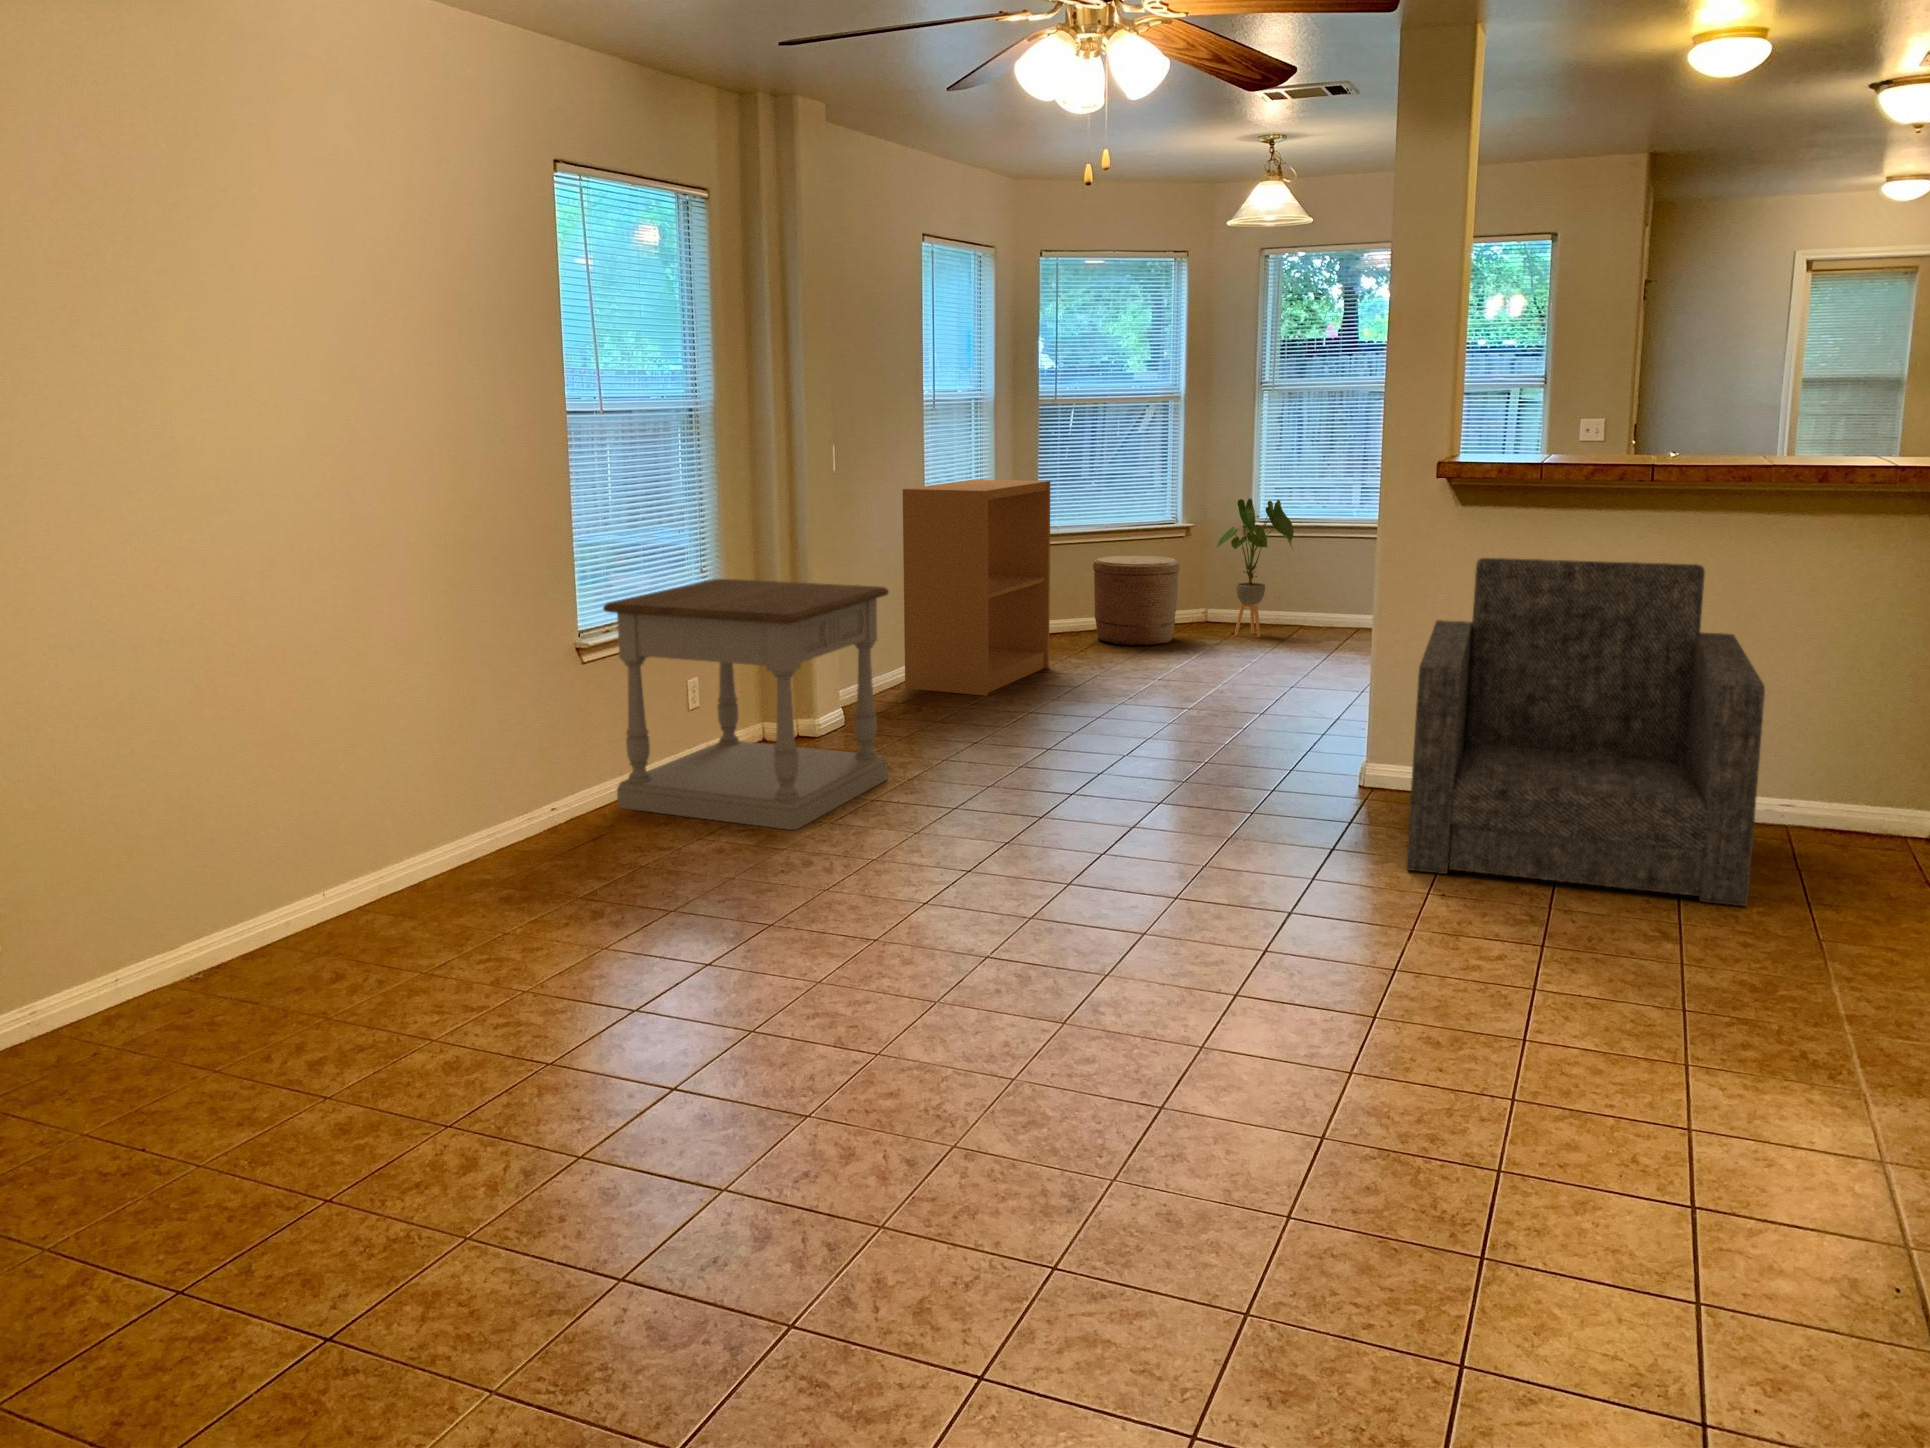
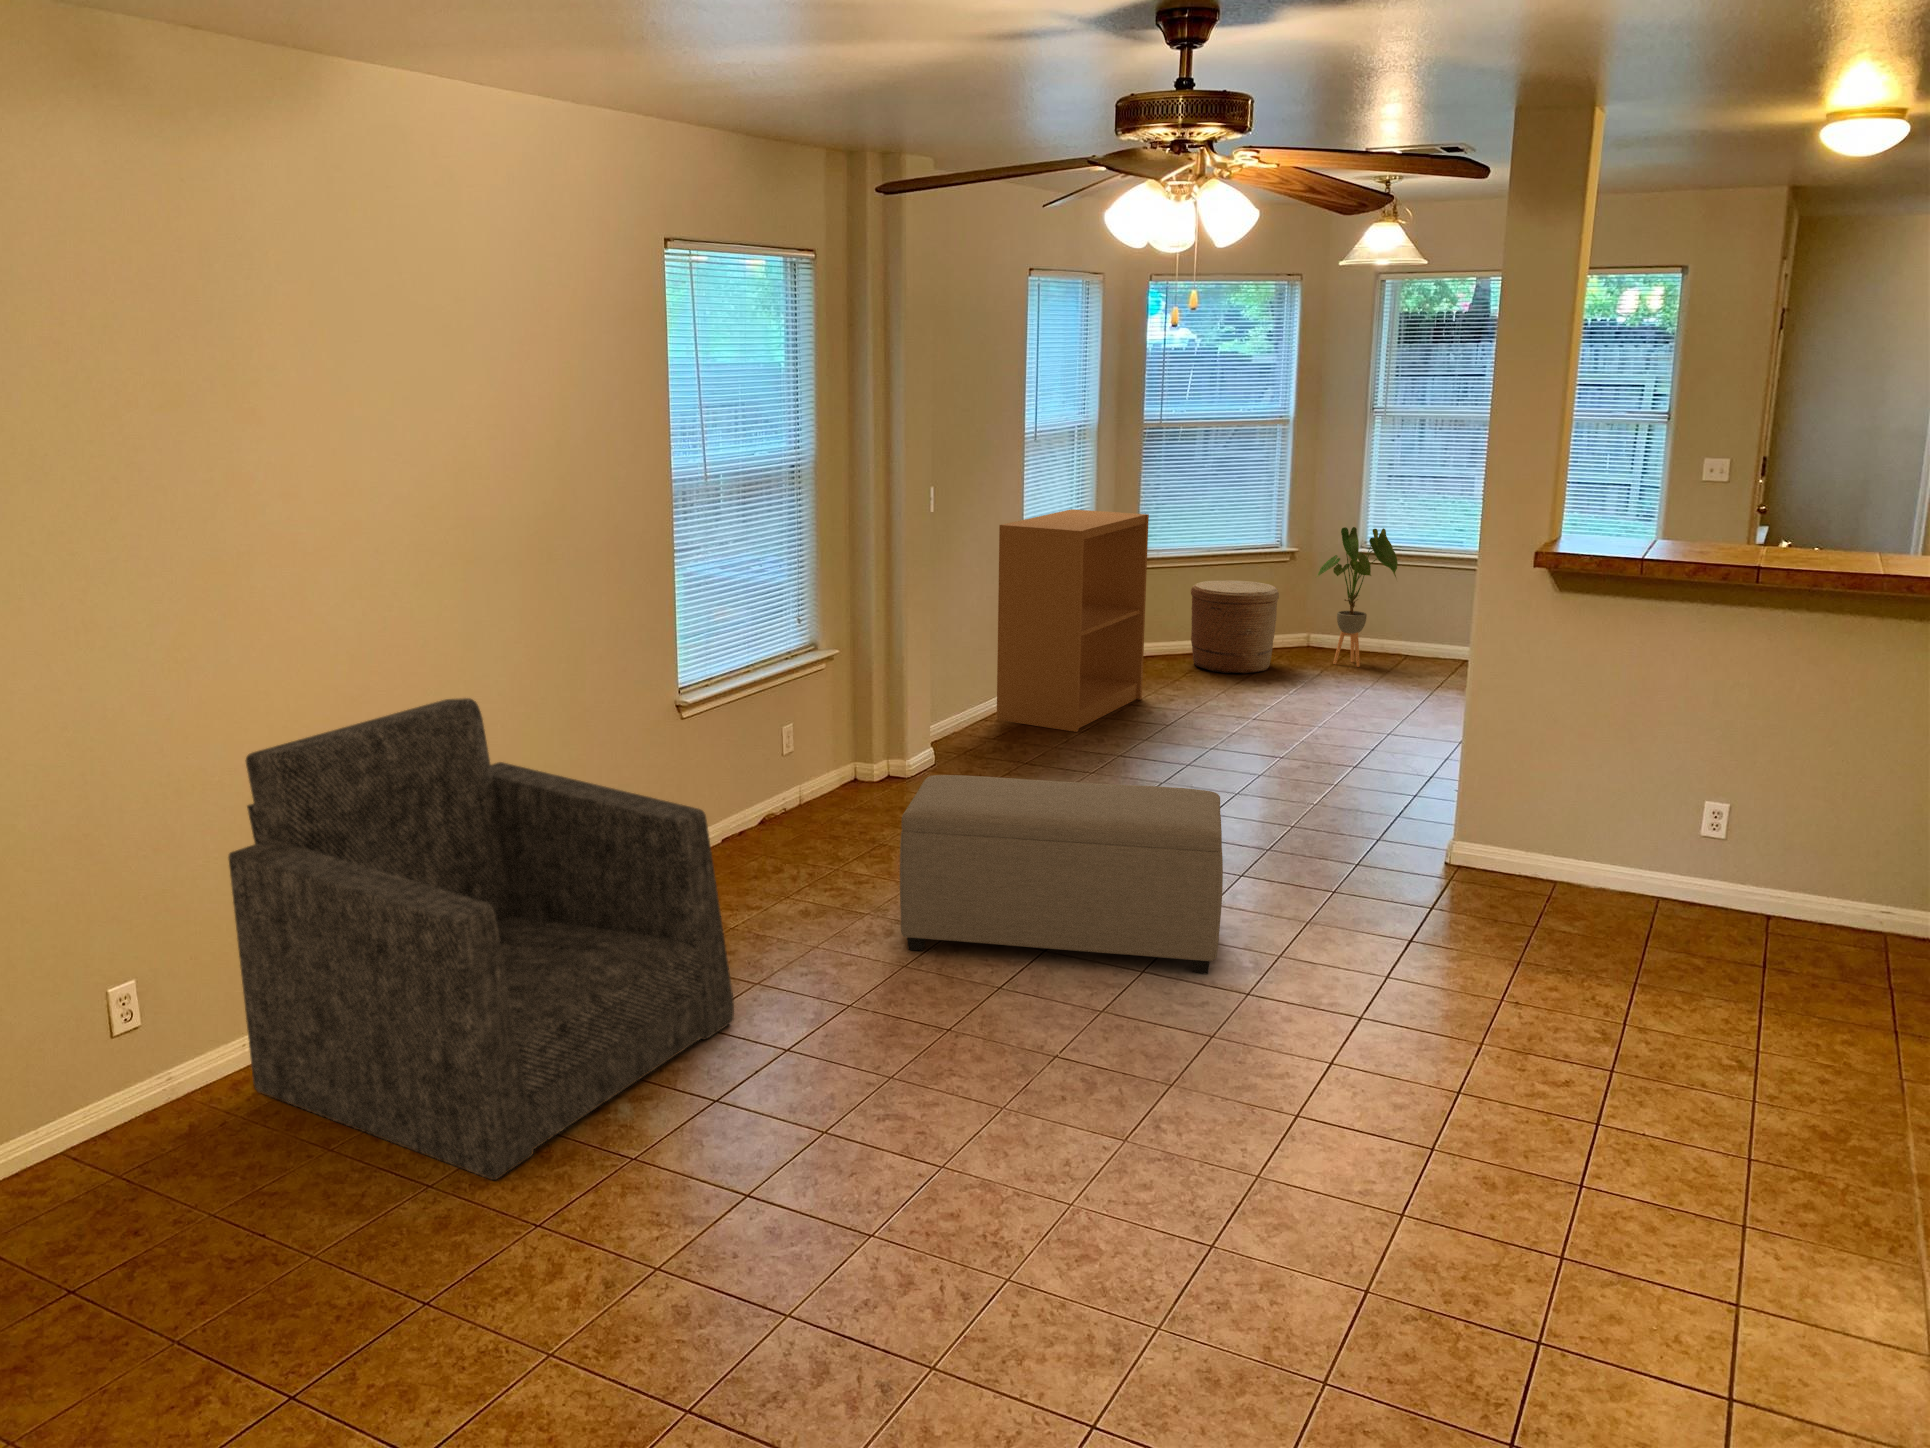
armchair: present [1406,558,1765,906] -> present [228,698,734,1180]
side table: present [603,579,888,830] -> none [700,629,978,891]
ottoman: none [819,702,1148,884] -> present [900,775,1223,974]

